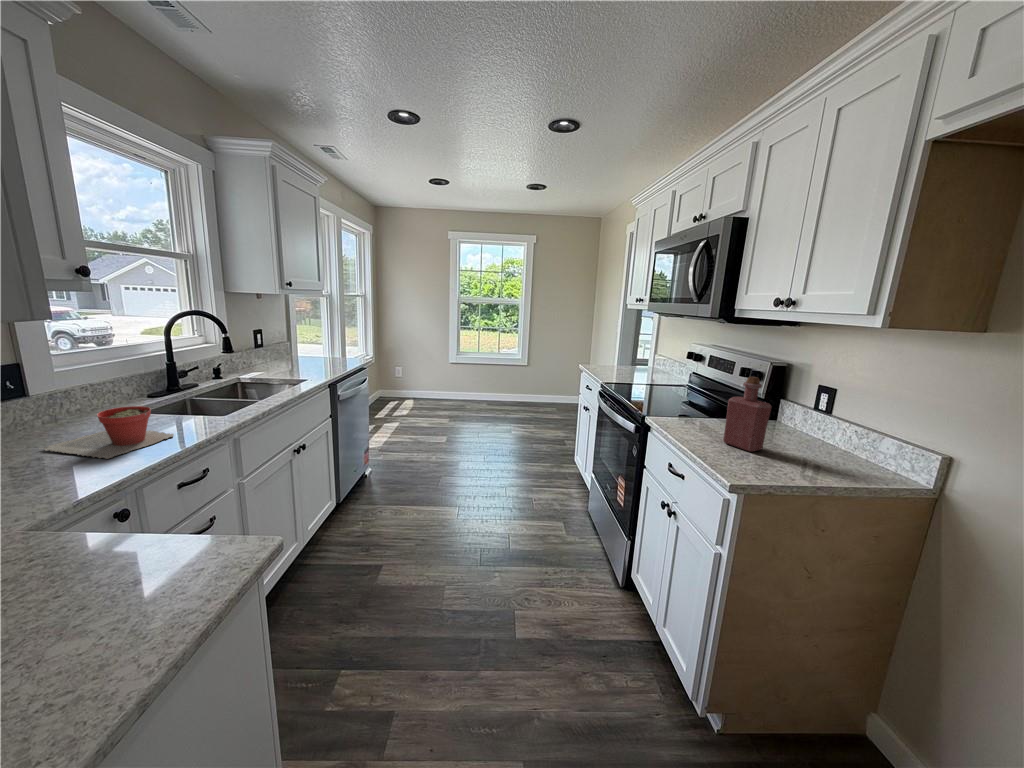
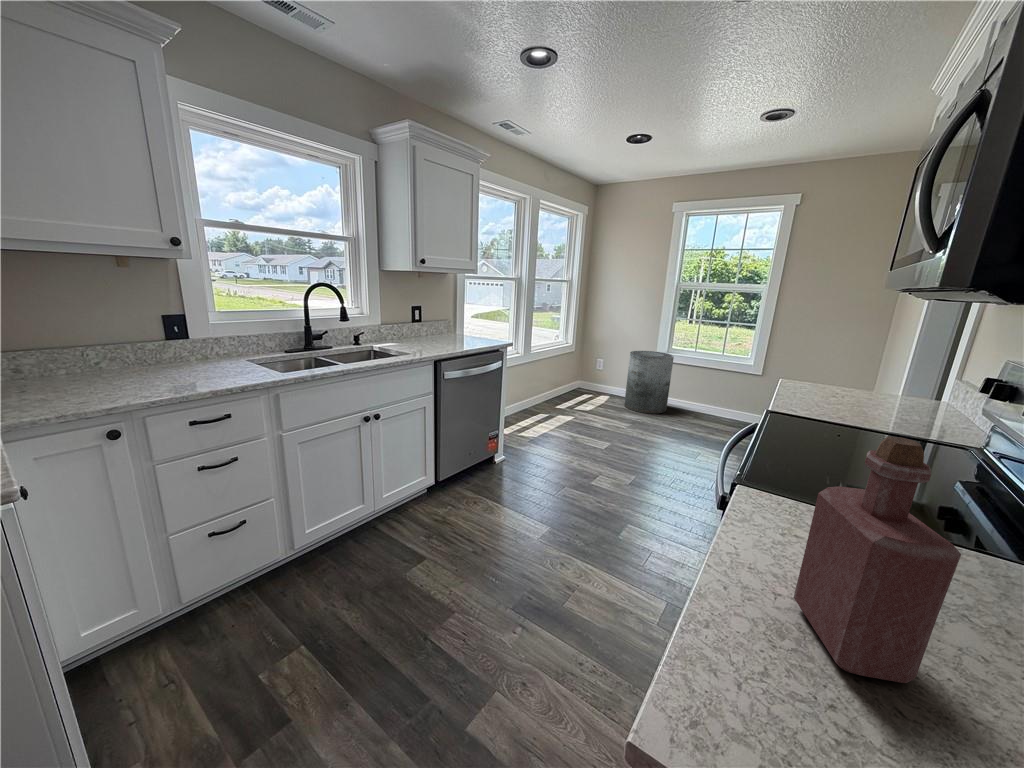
trash can: none [430,355,466,408] -> present [624,351,674,414]
plant pot: present [41,406,174,459] -> none [150,351,223,388]

